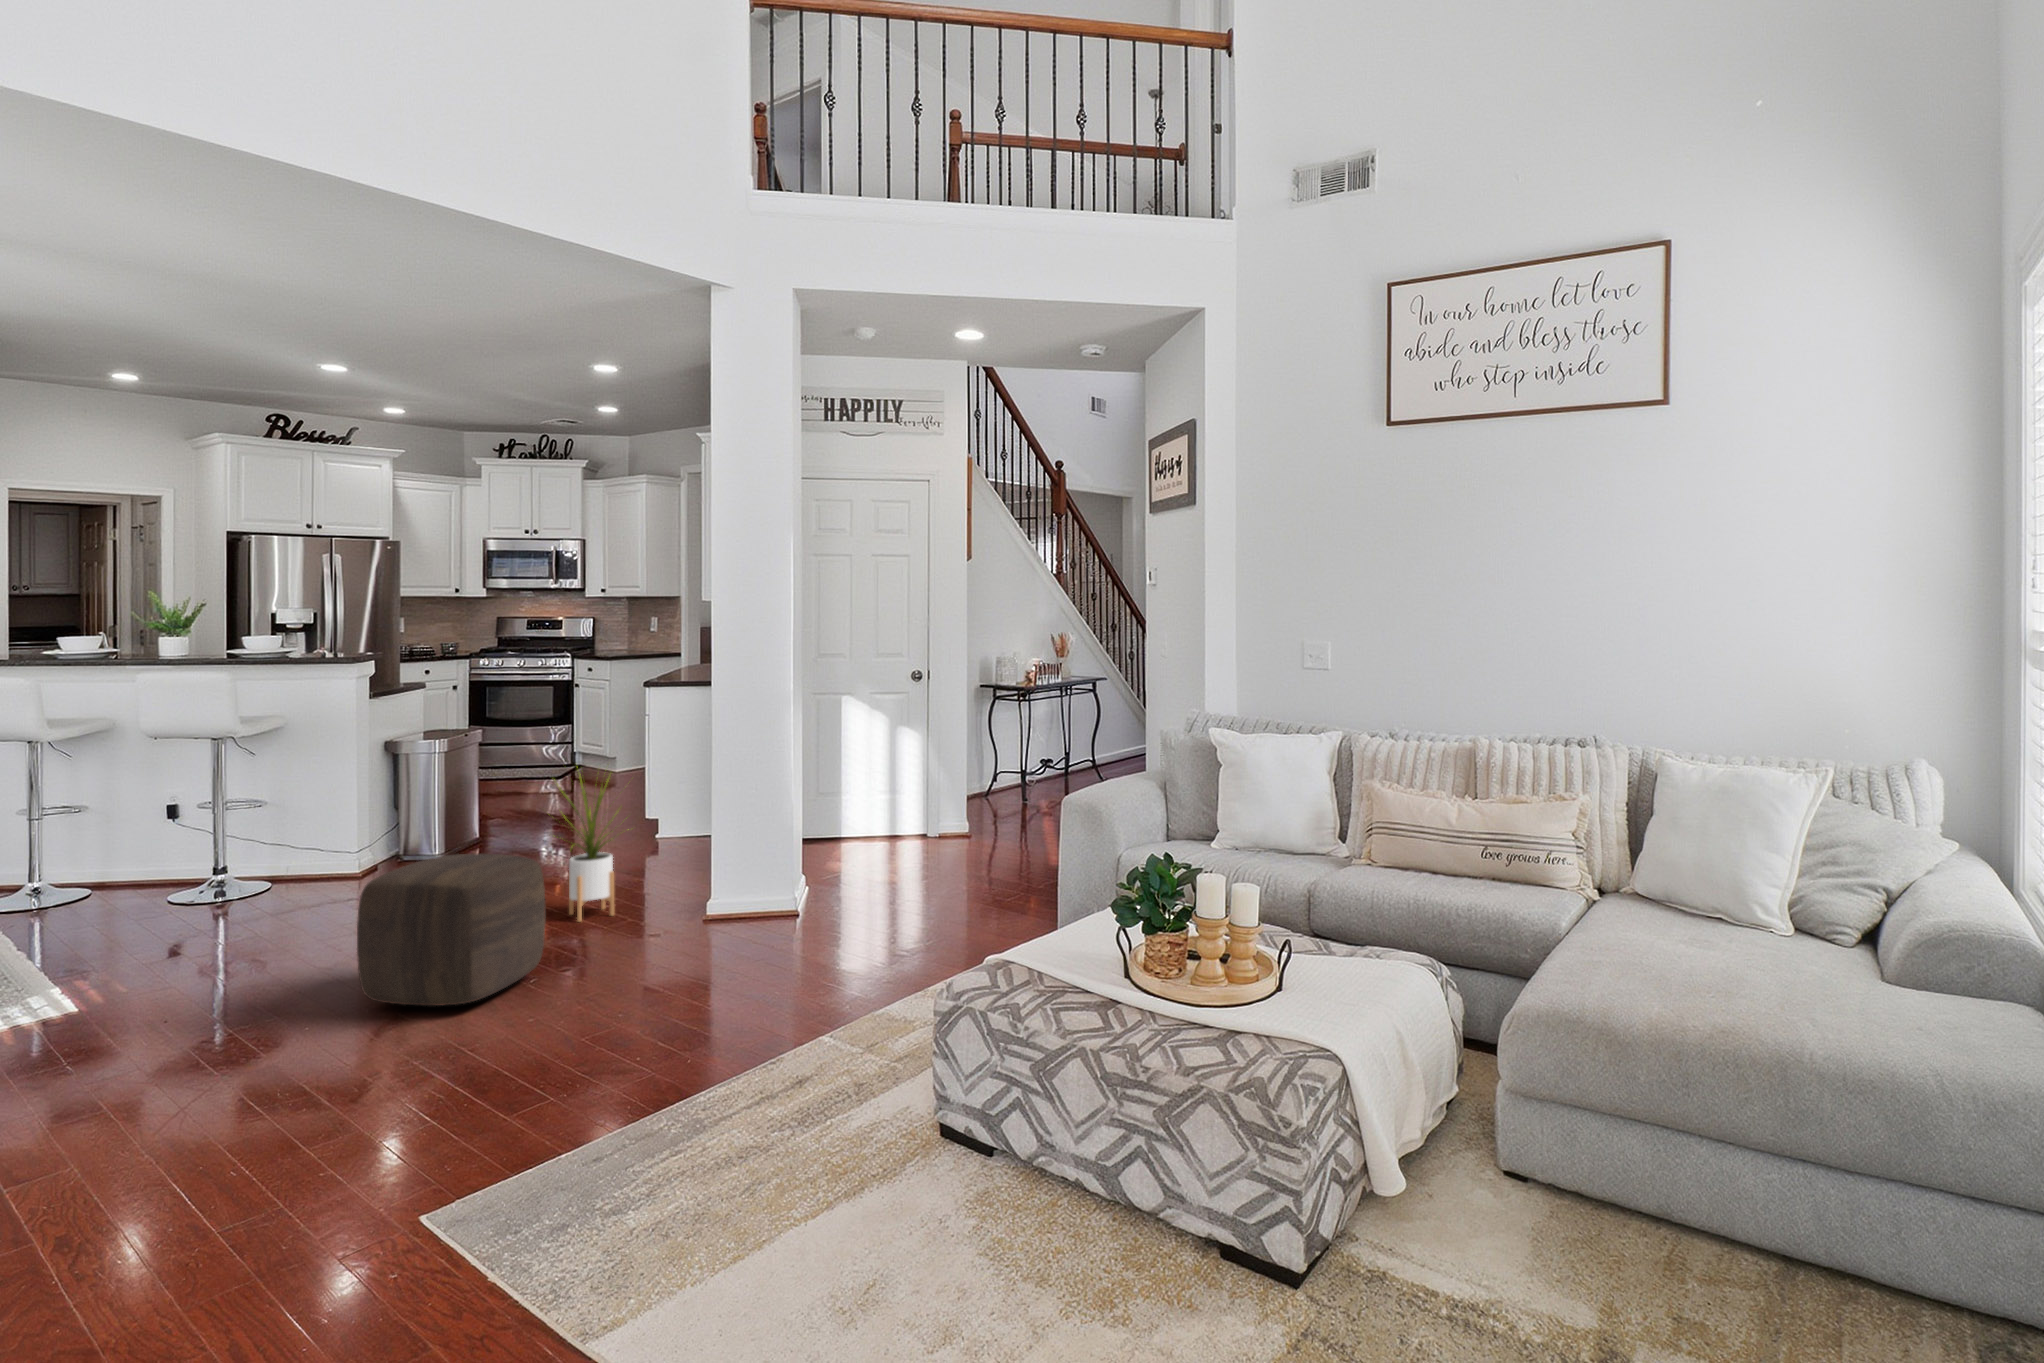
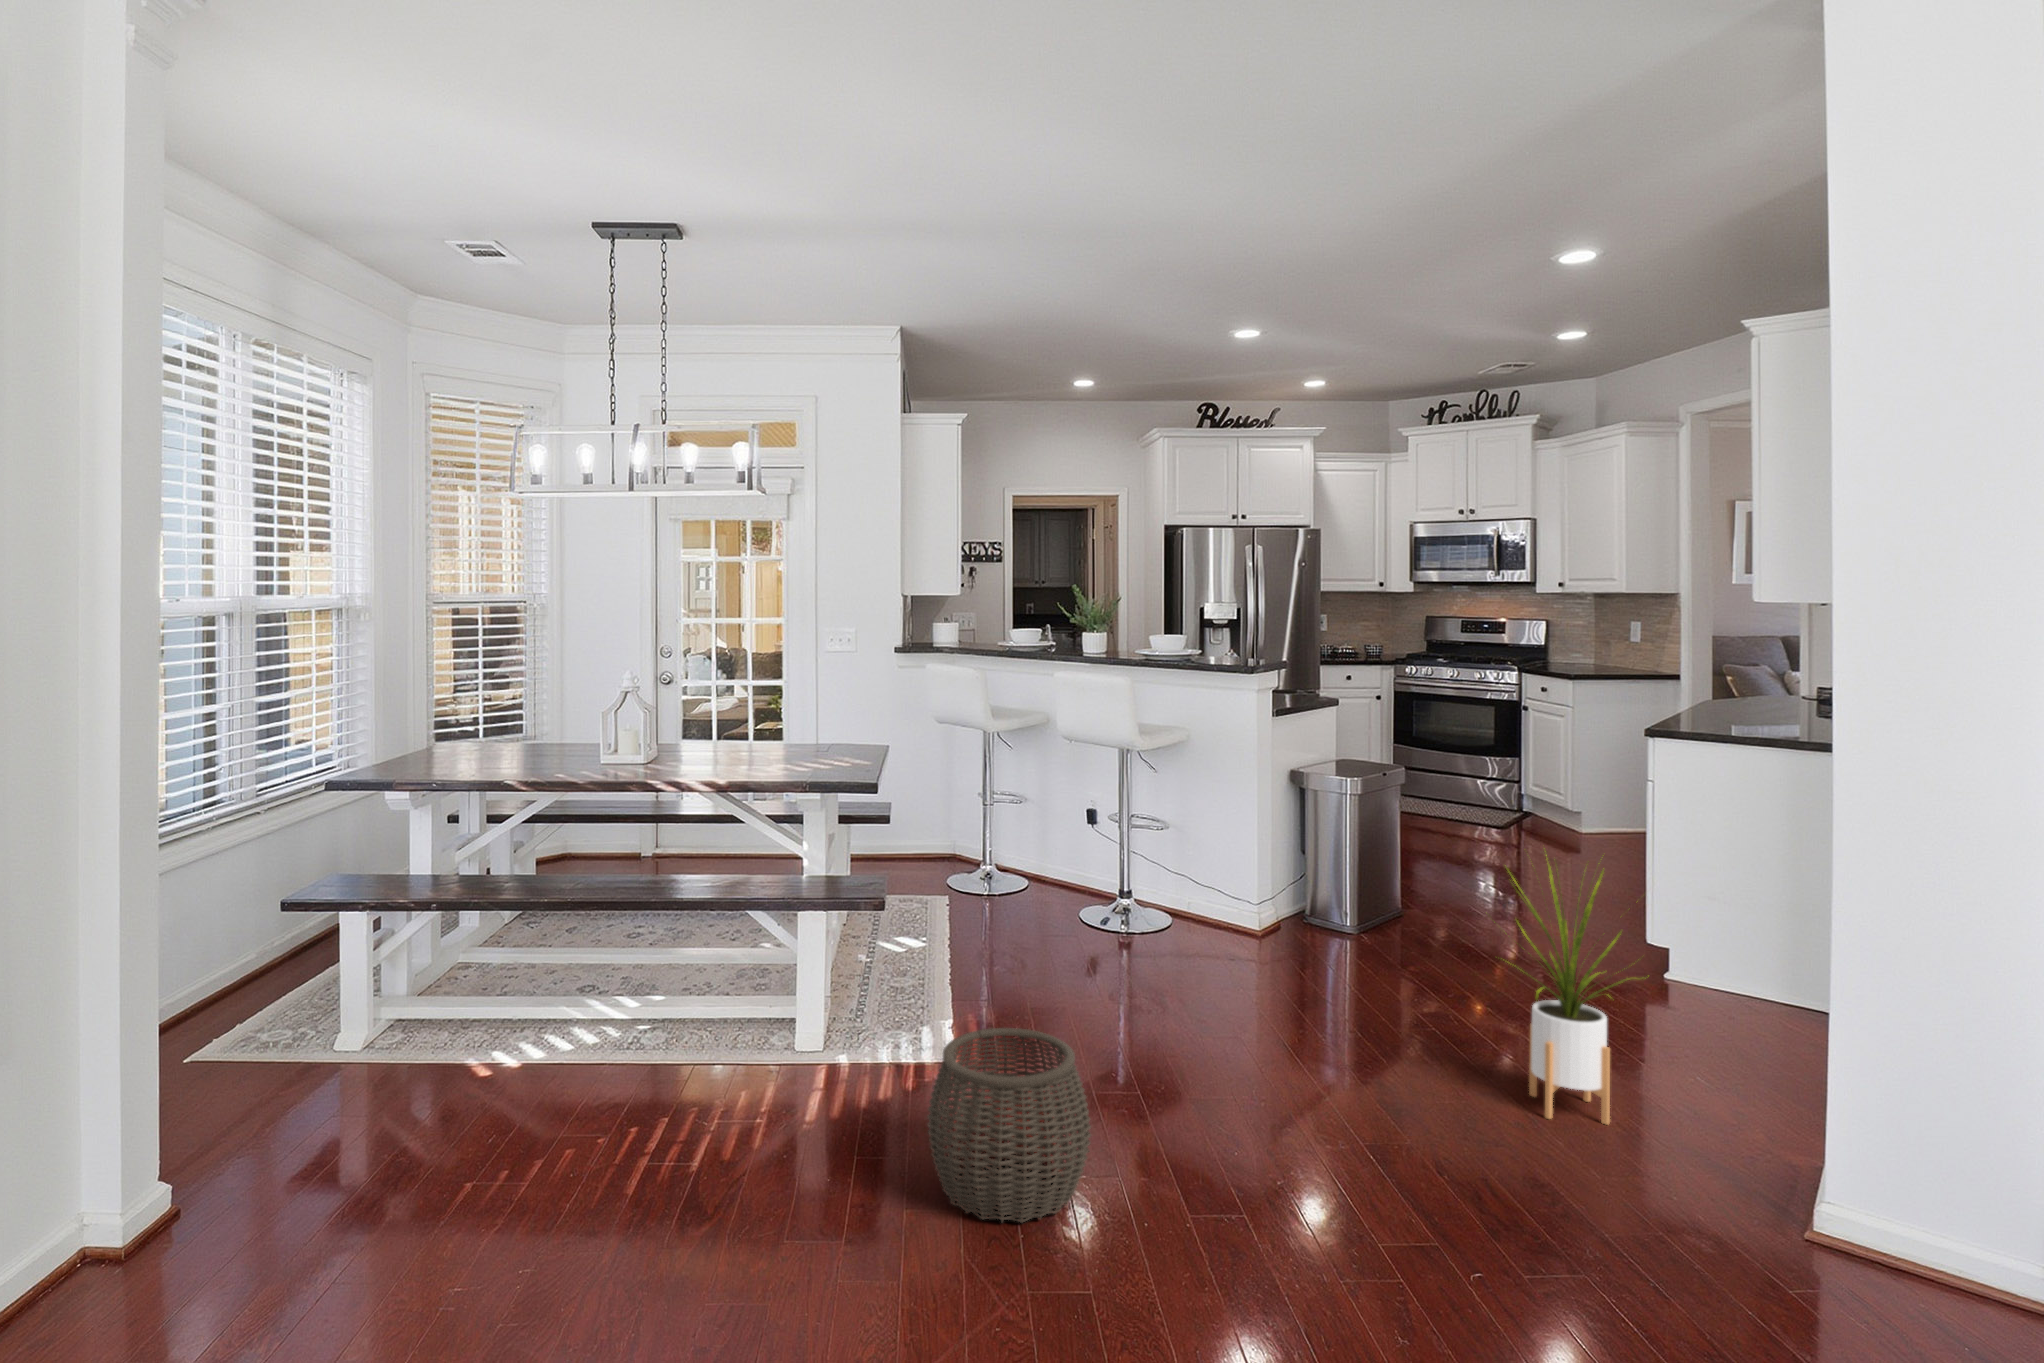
ottoman: present [357,854,545,1006] -> none [1218,981,1498,1270]
woven basket: none [87,938,252,1077] -> present [927,1028,1091,1223]

